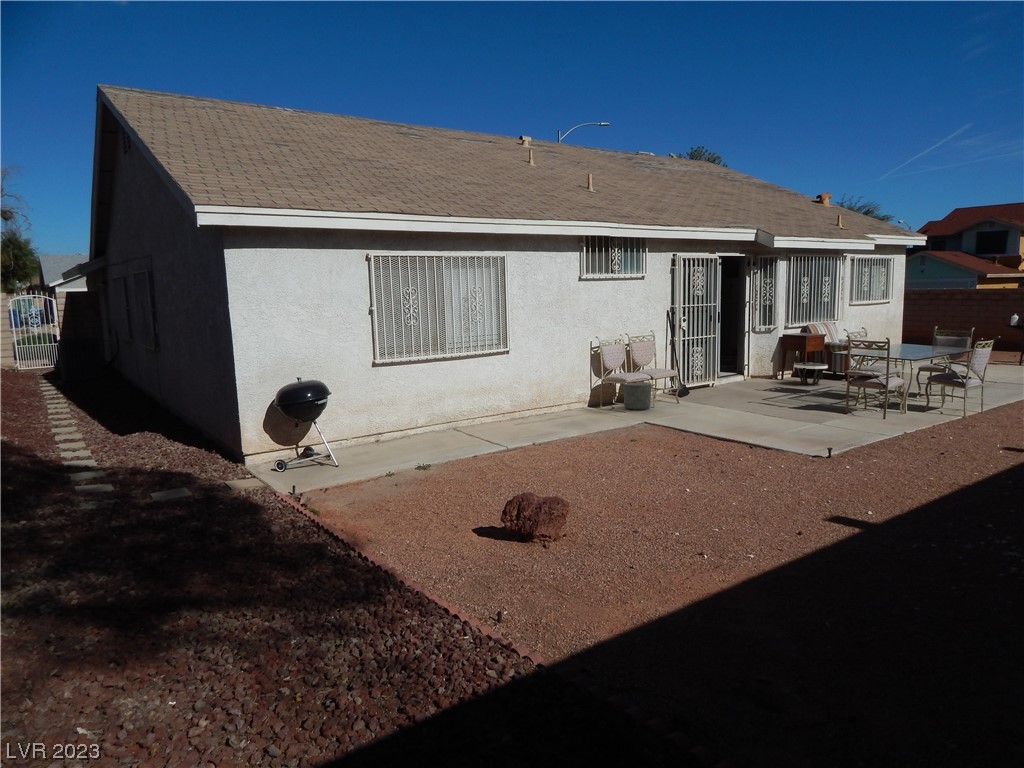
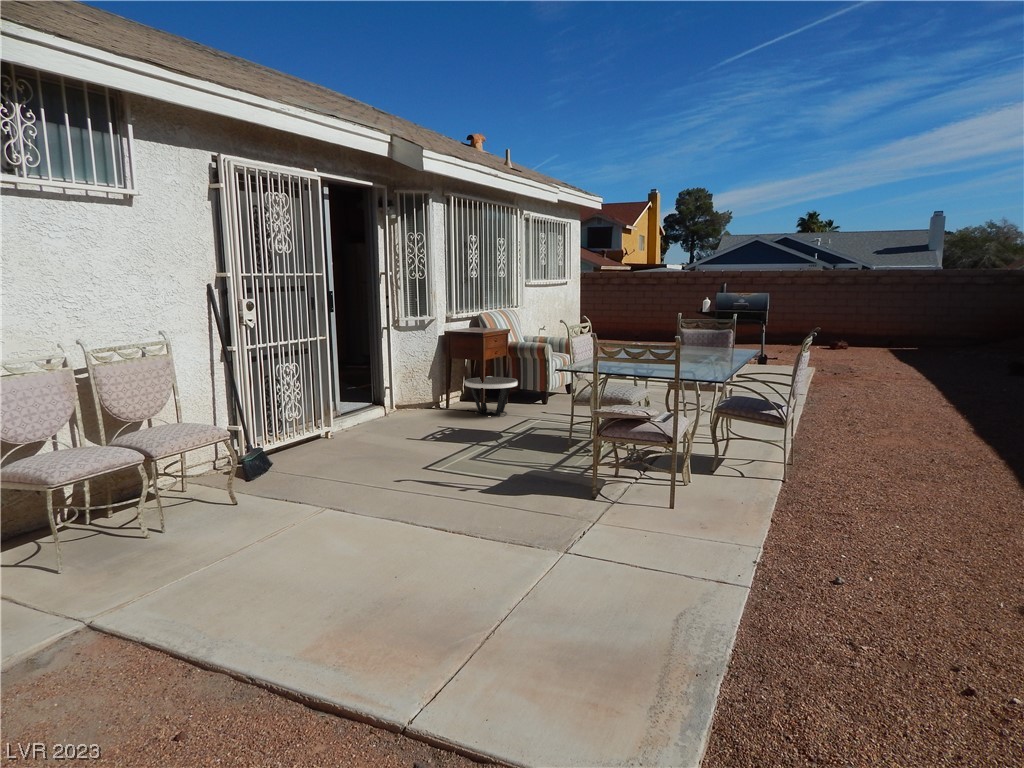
planter: present [623,382,652,410] -> none [76,462,160,543]

